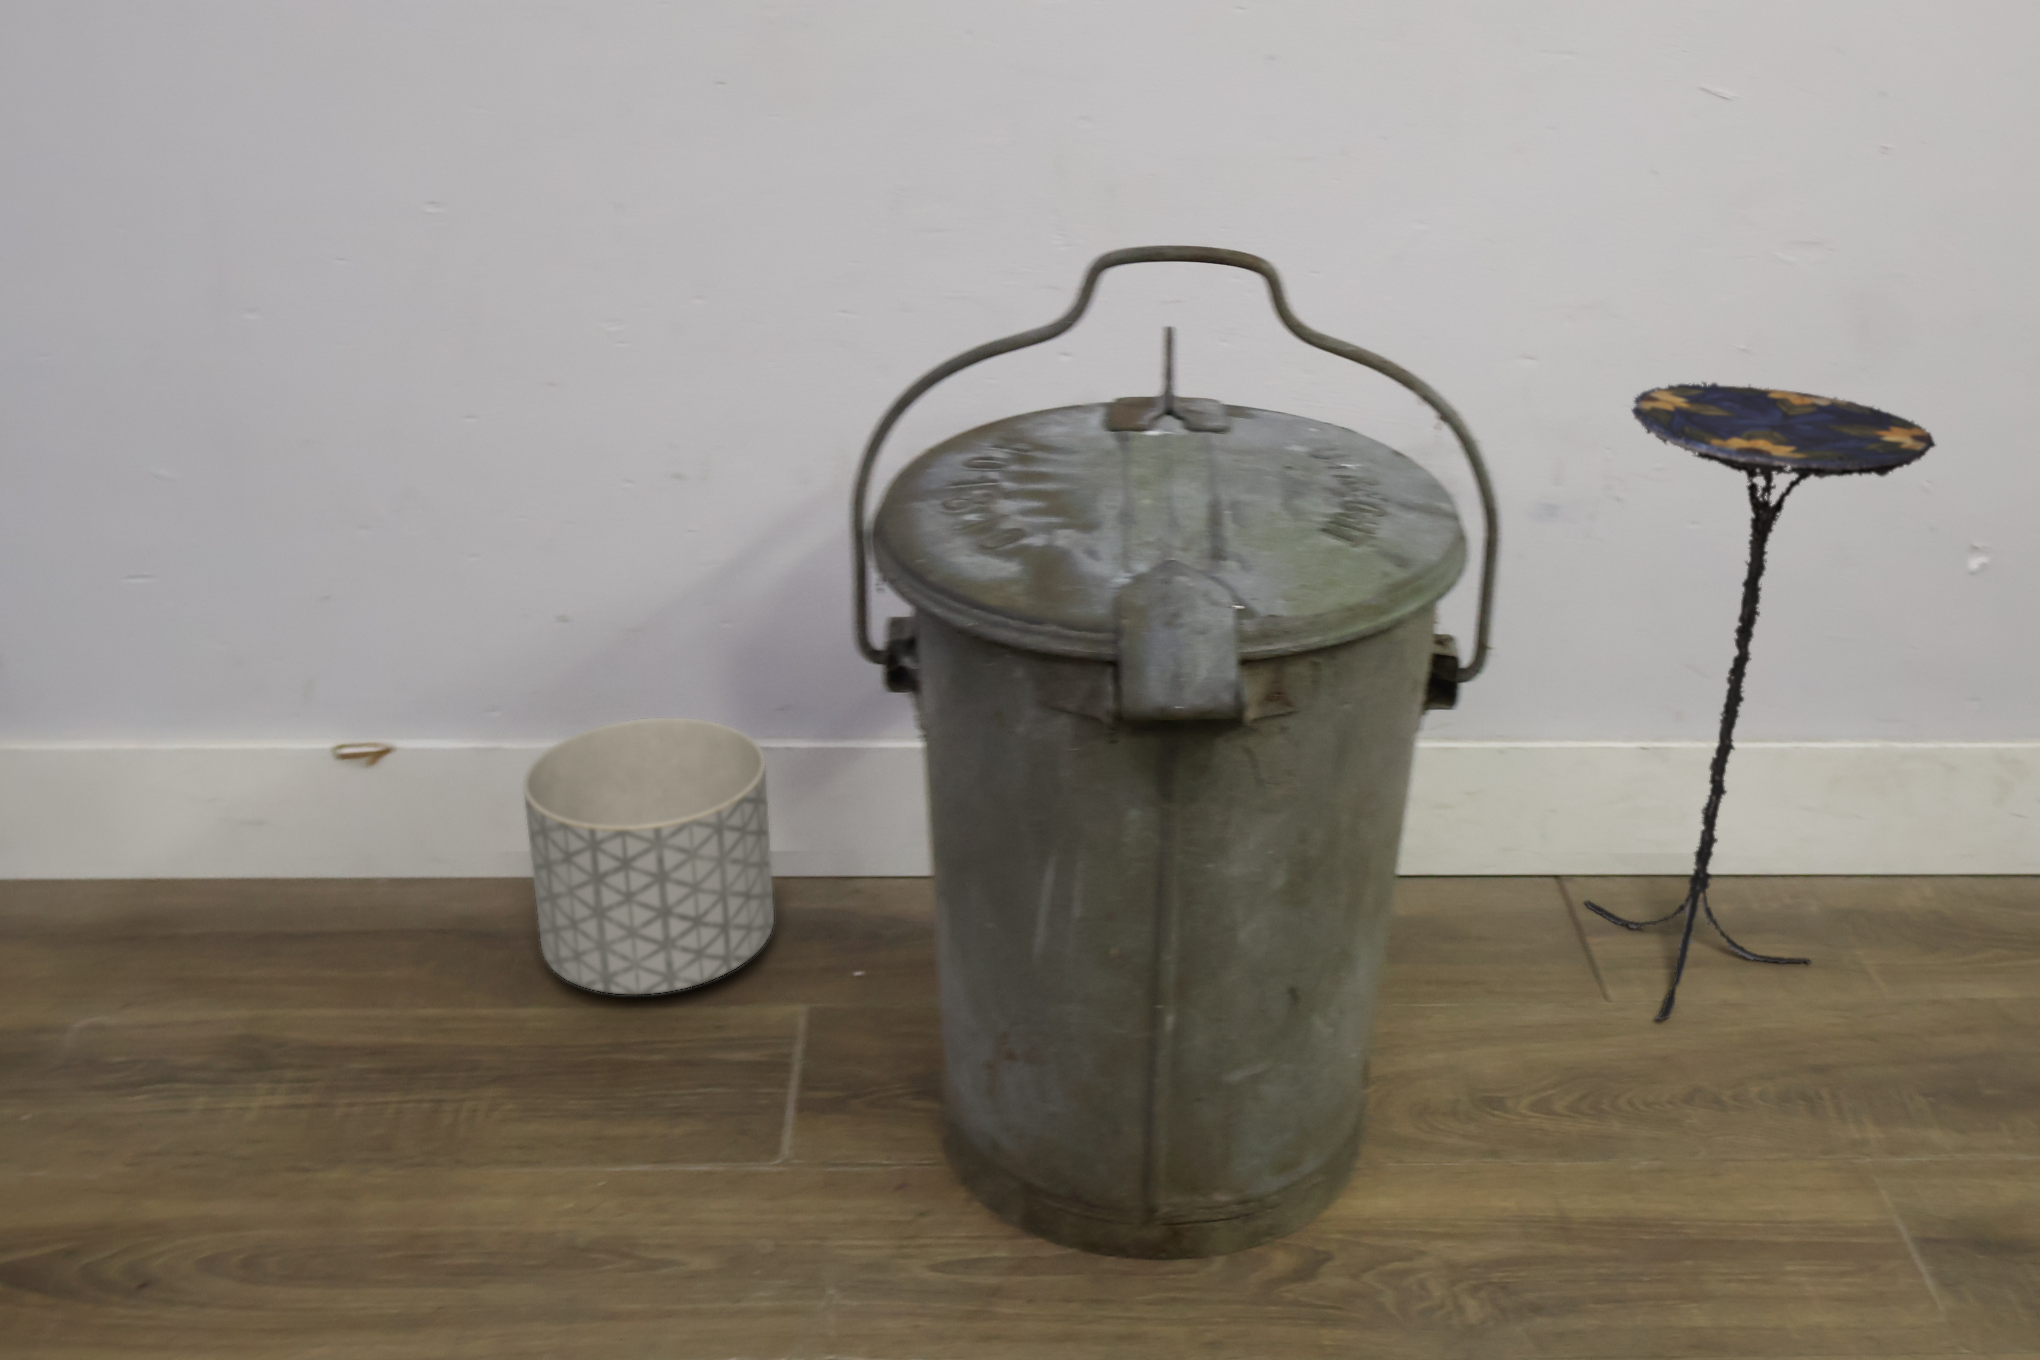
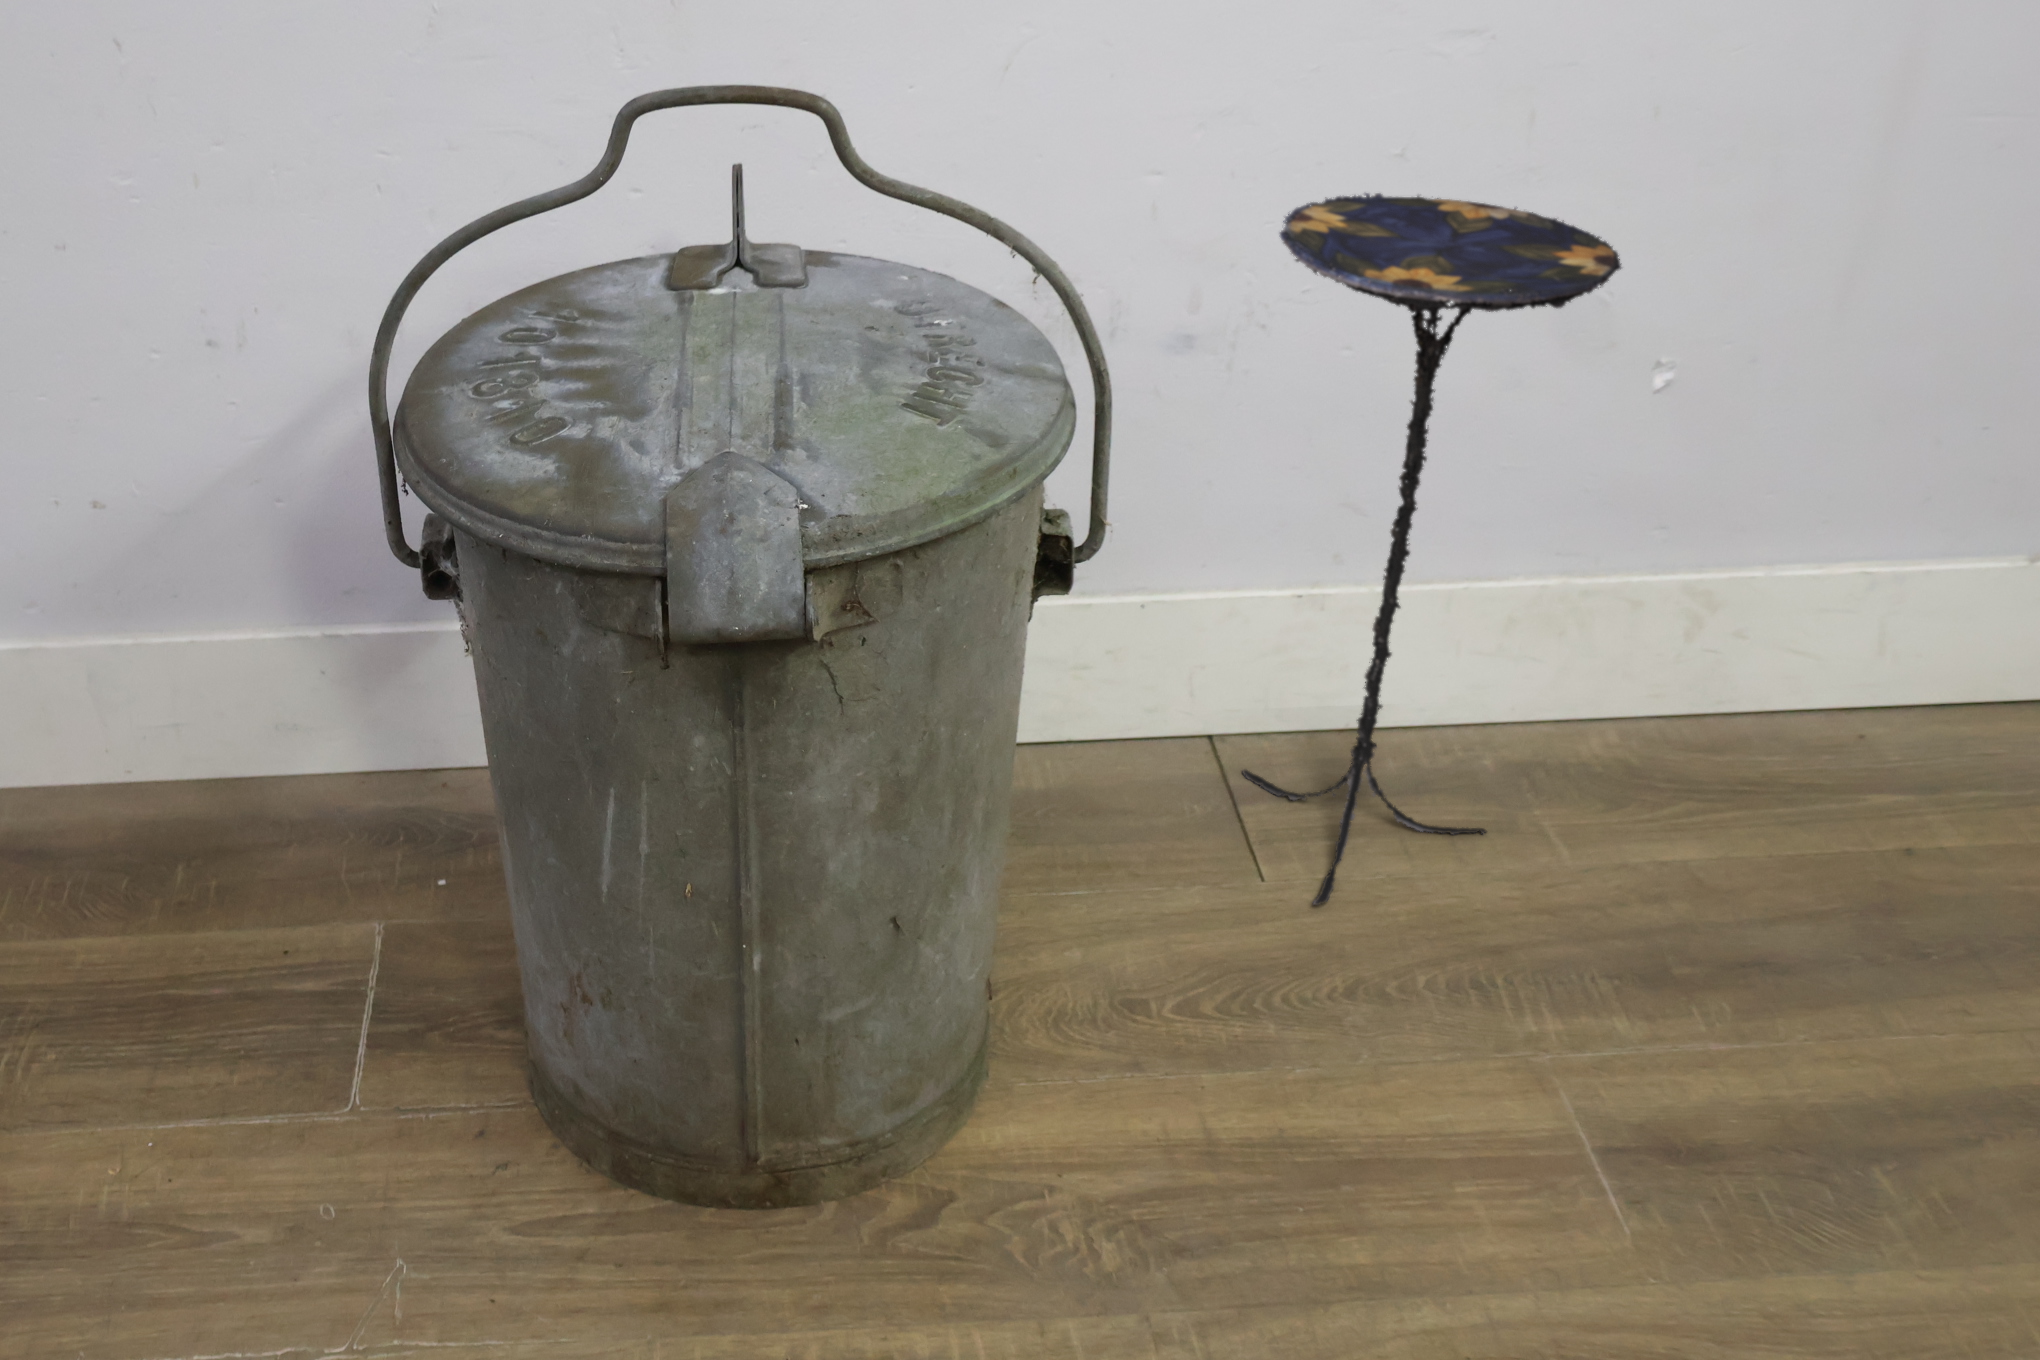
planter: present [523,718,774,994] -> none [41,608,339,921]

